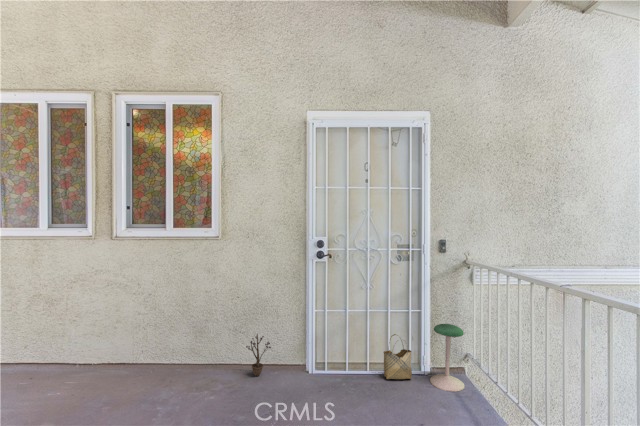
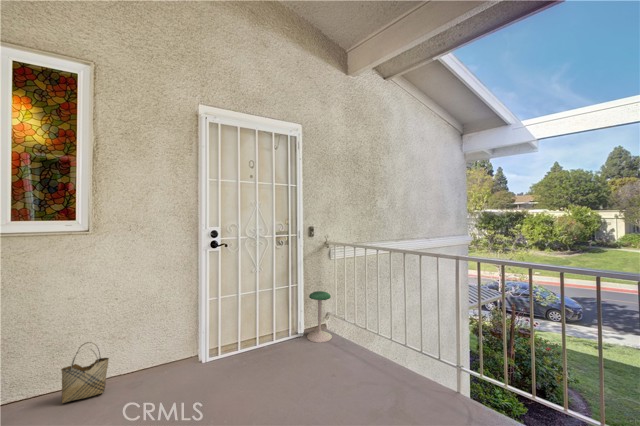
decorative plant: present [241,334,271,376] -> none [122,334,163,382]
woven basket: present [384,334,412,379] -> present [61,342,109,403]

